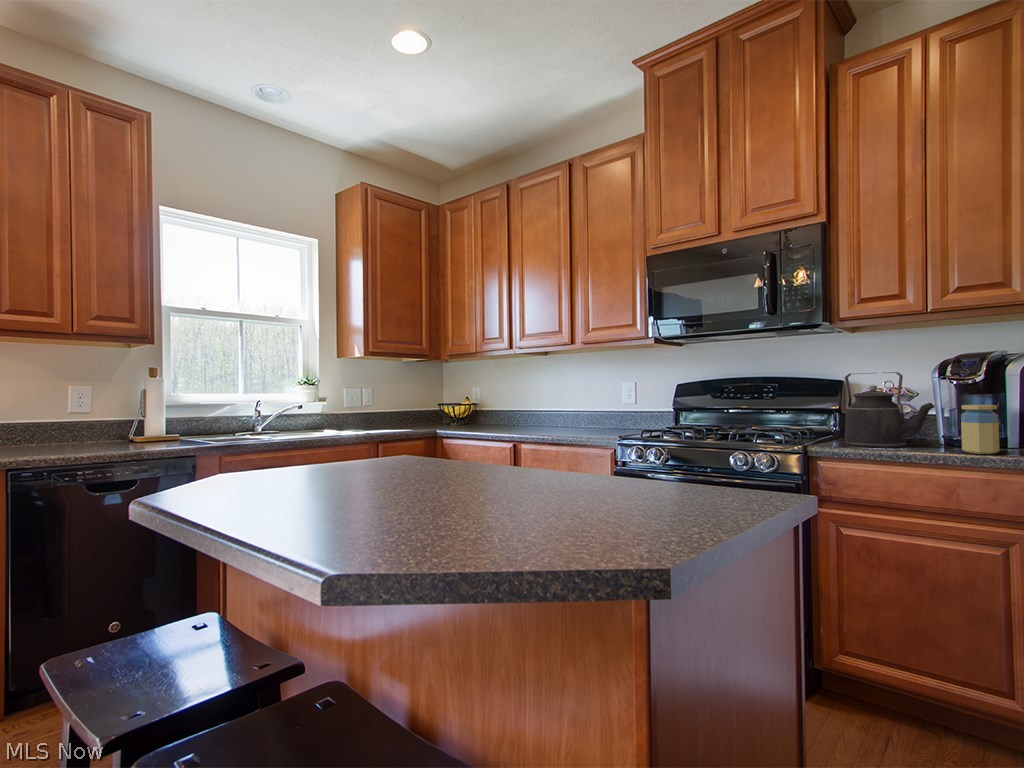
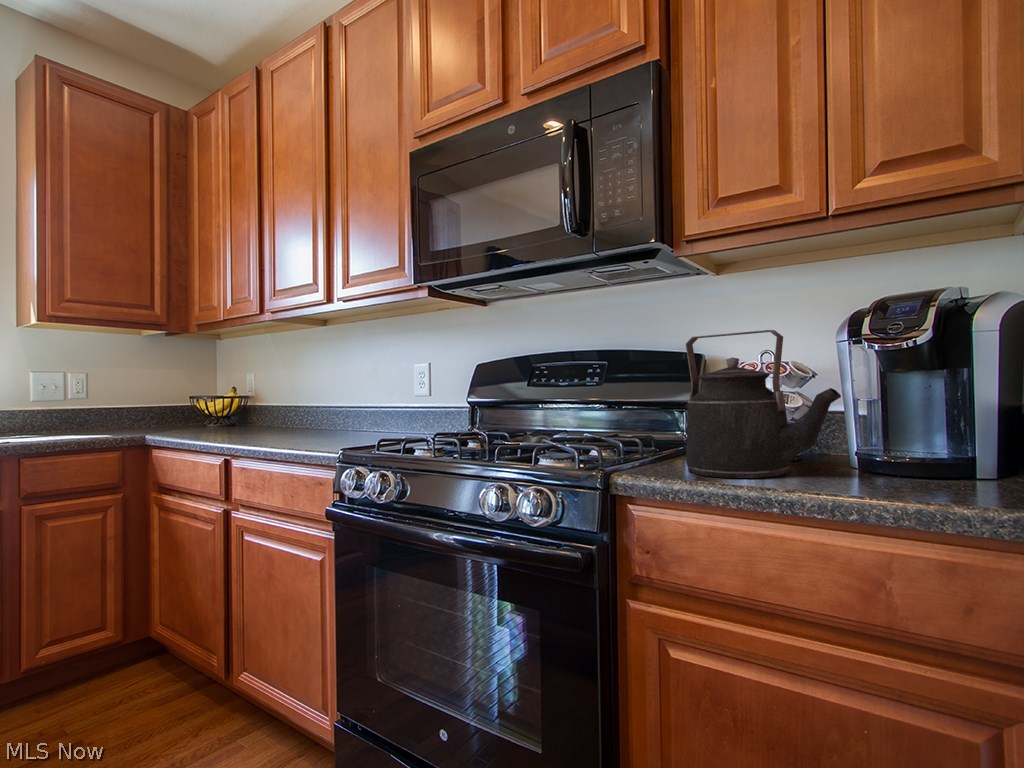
jar: present [961,405,999,454] -> none [891,391,970,498]

